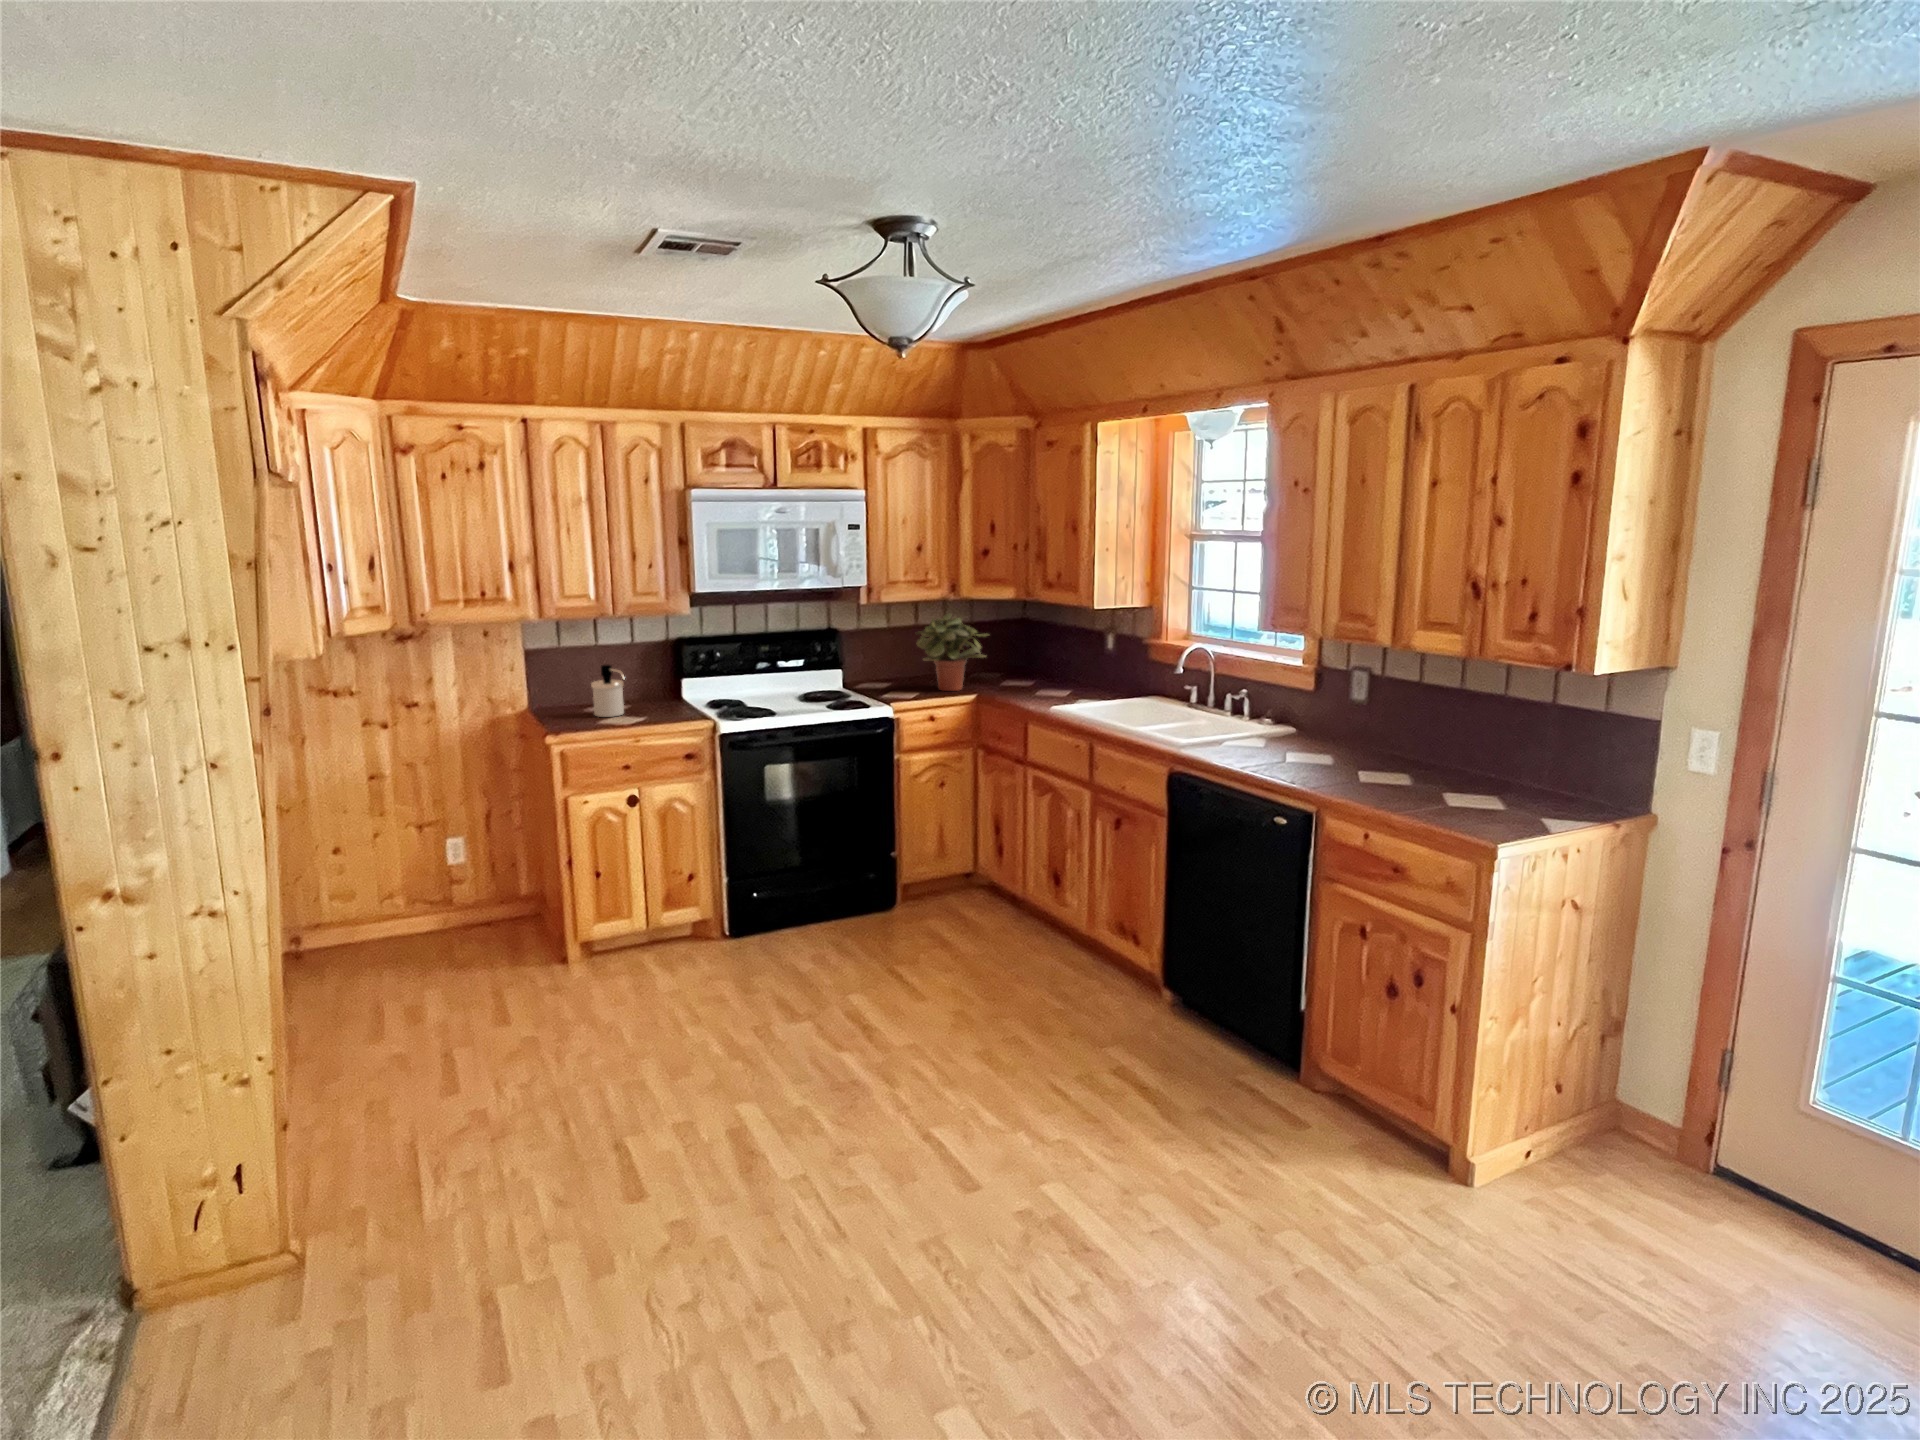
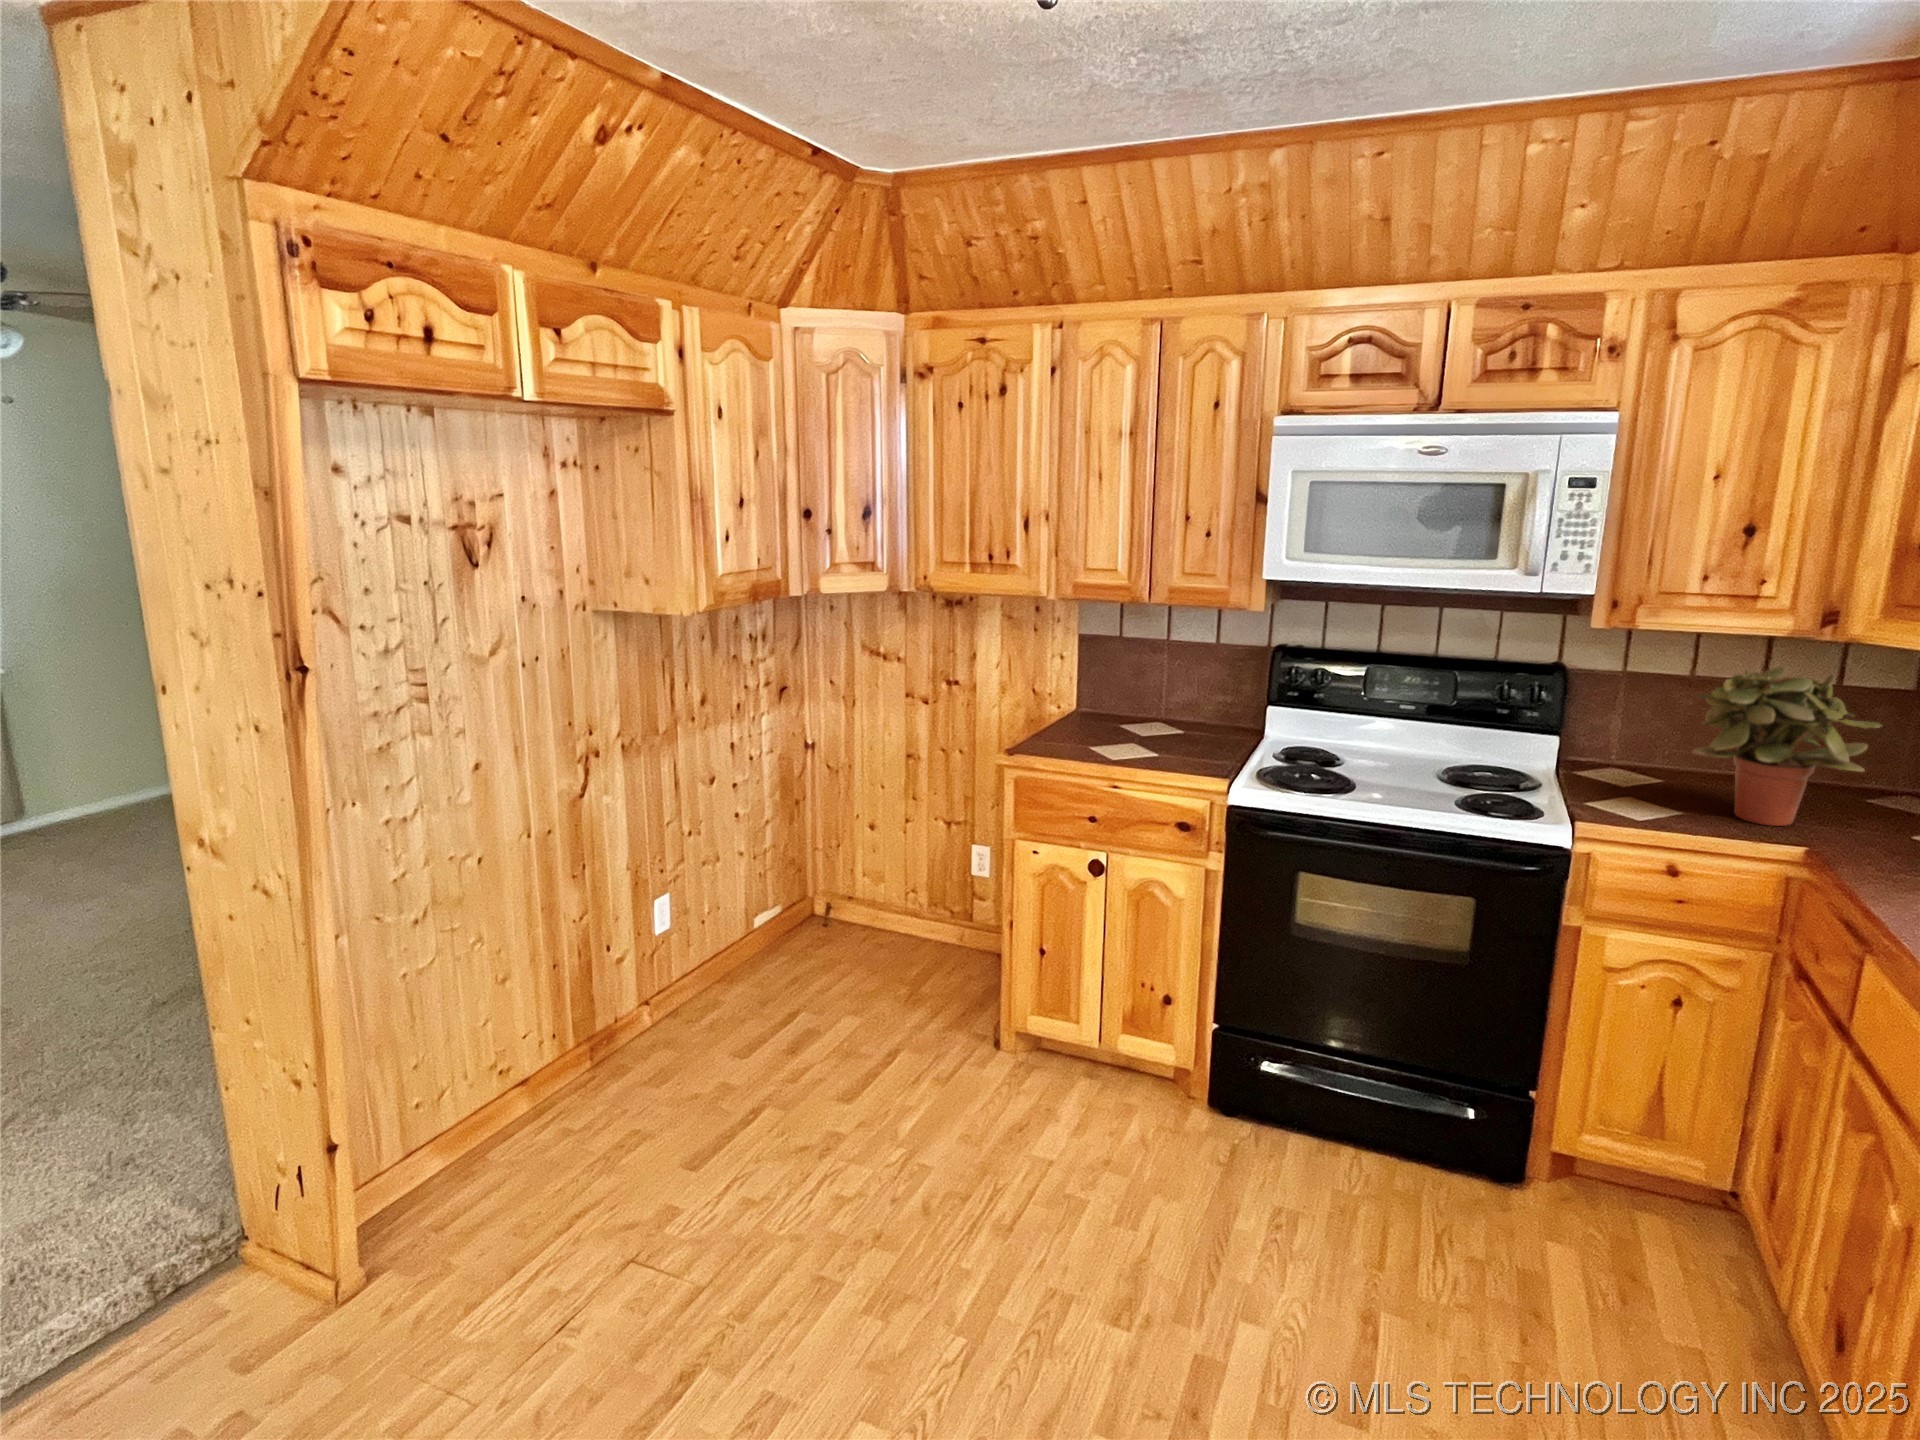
soap dispenser: present [591,665,625,717] -> none [1109,670,1153,744]

